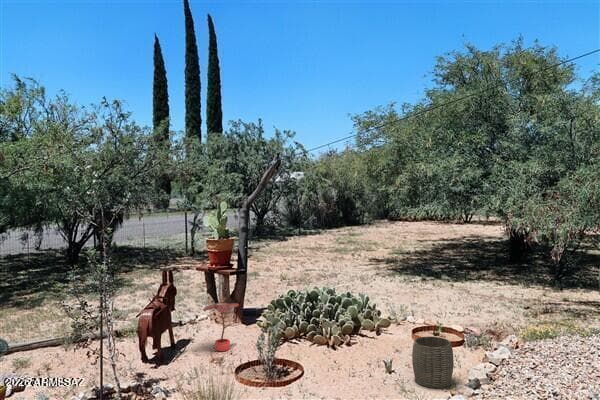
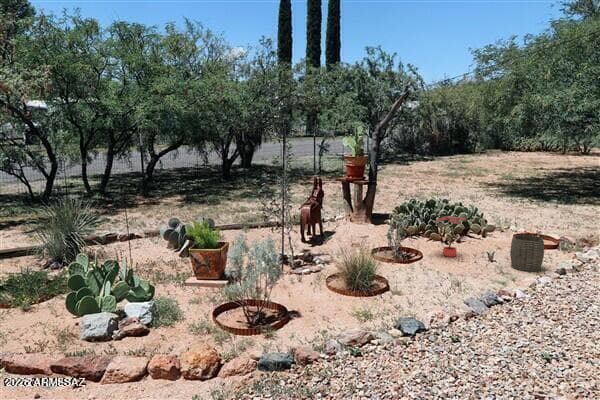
potted plant: present [204,303,239,351] -> present [436,216,466,257]

